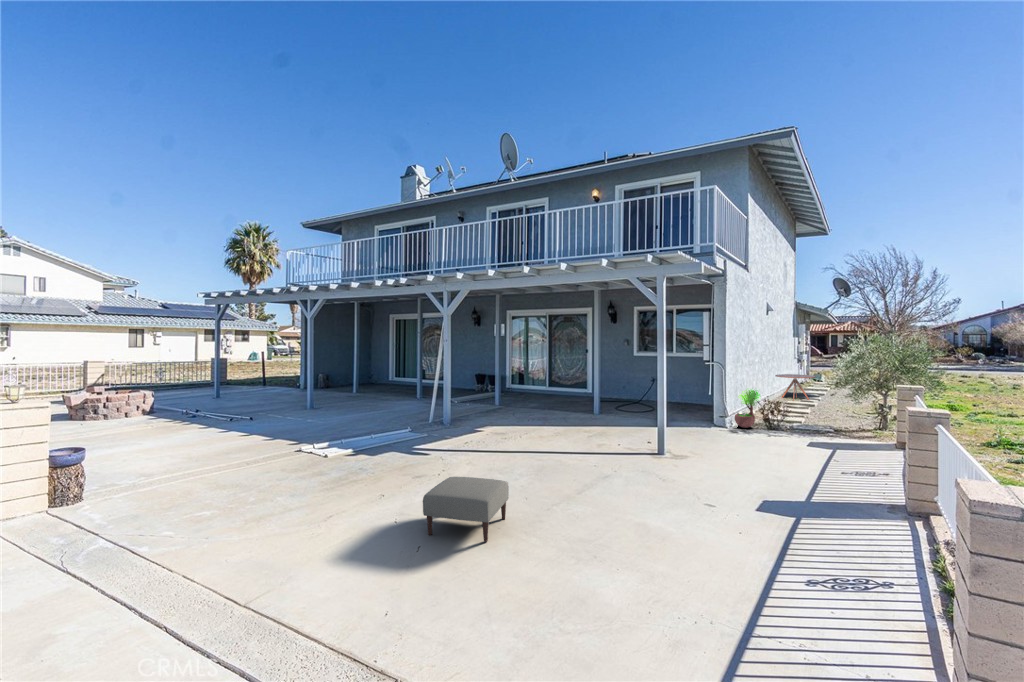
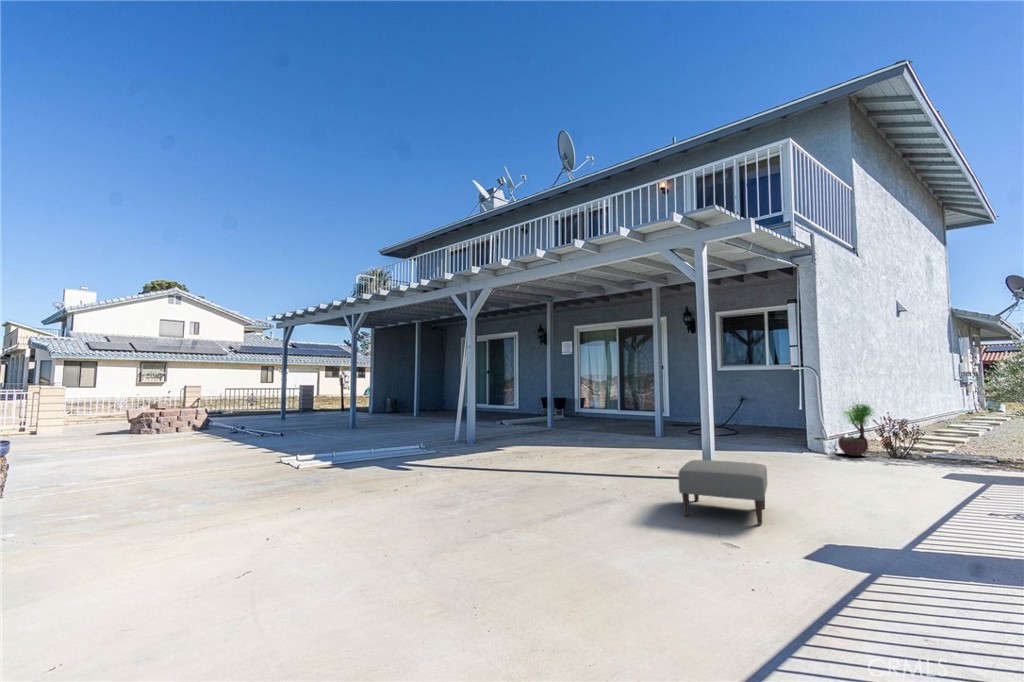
round table: present [775,374,816,401] -> none [916,397,979,431]
ottoman: present [423,477,509,542] -> present [678,460,767,524]

